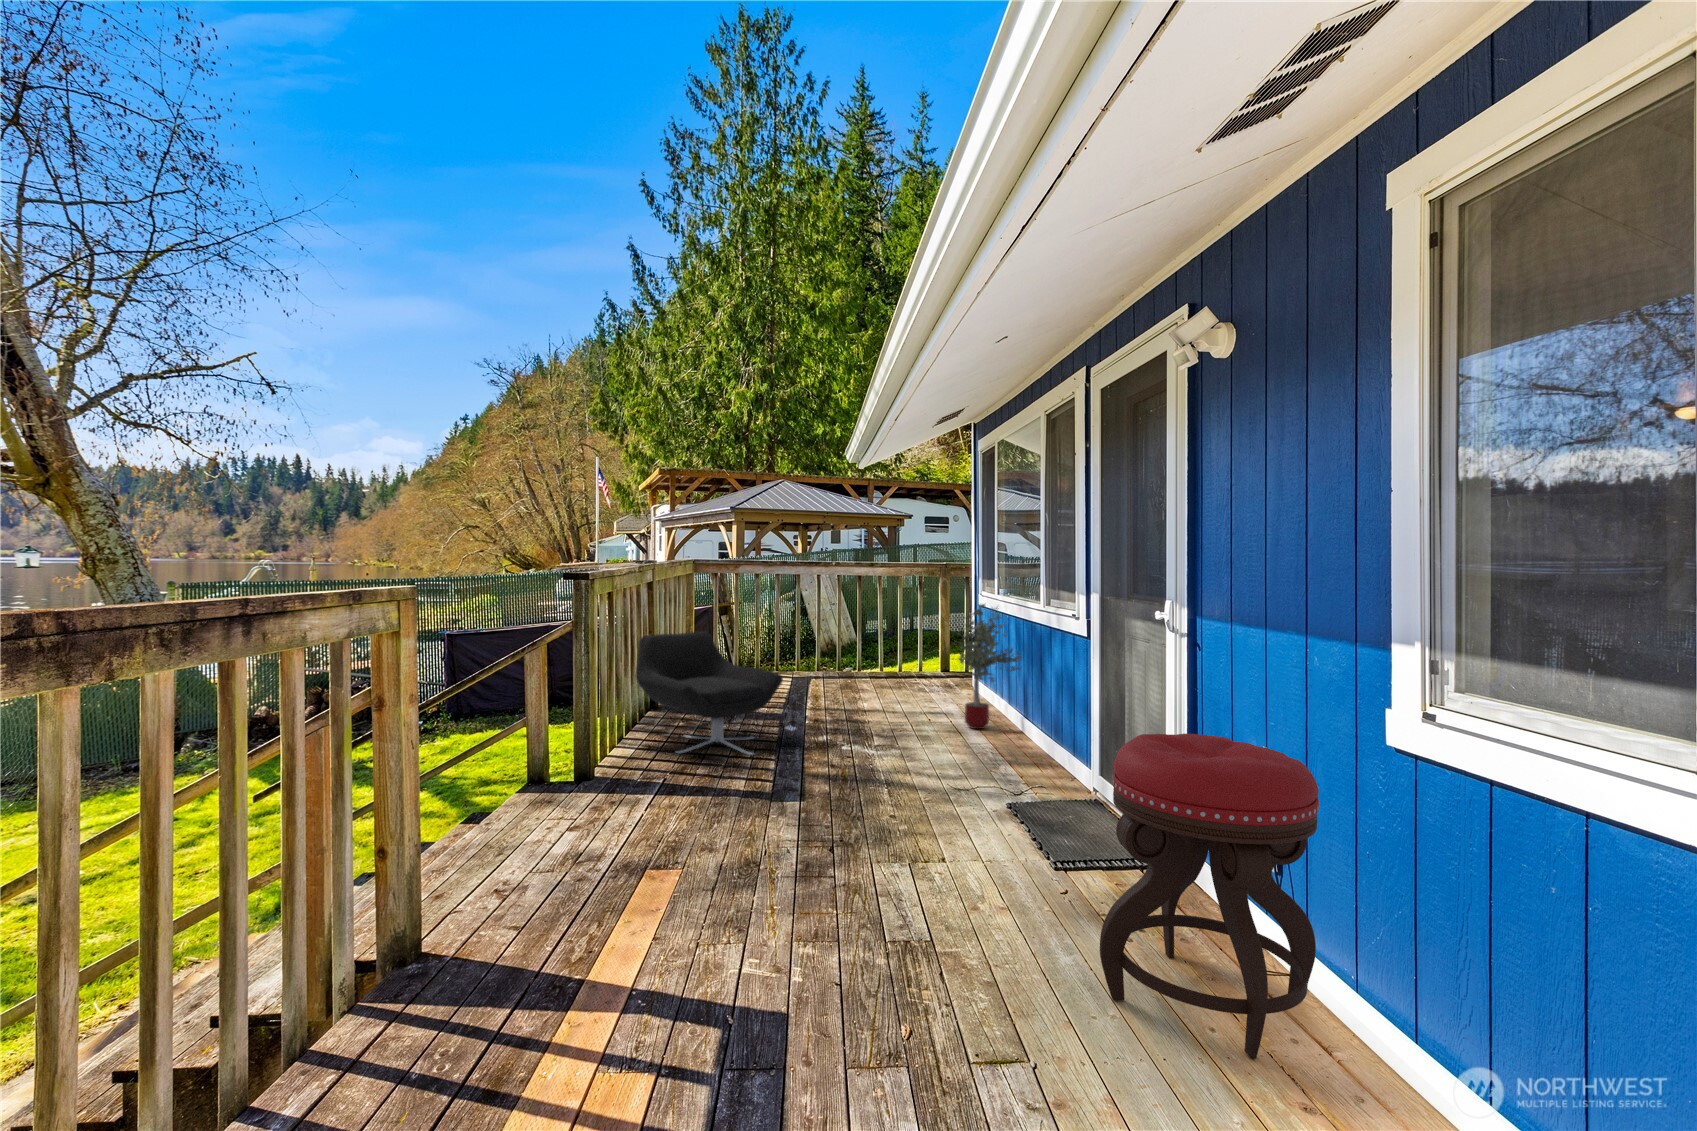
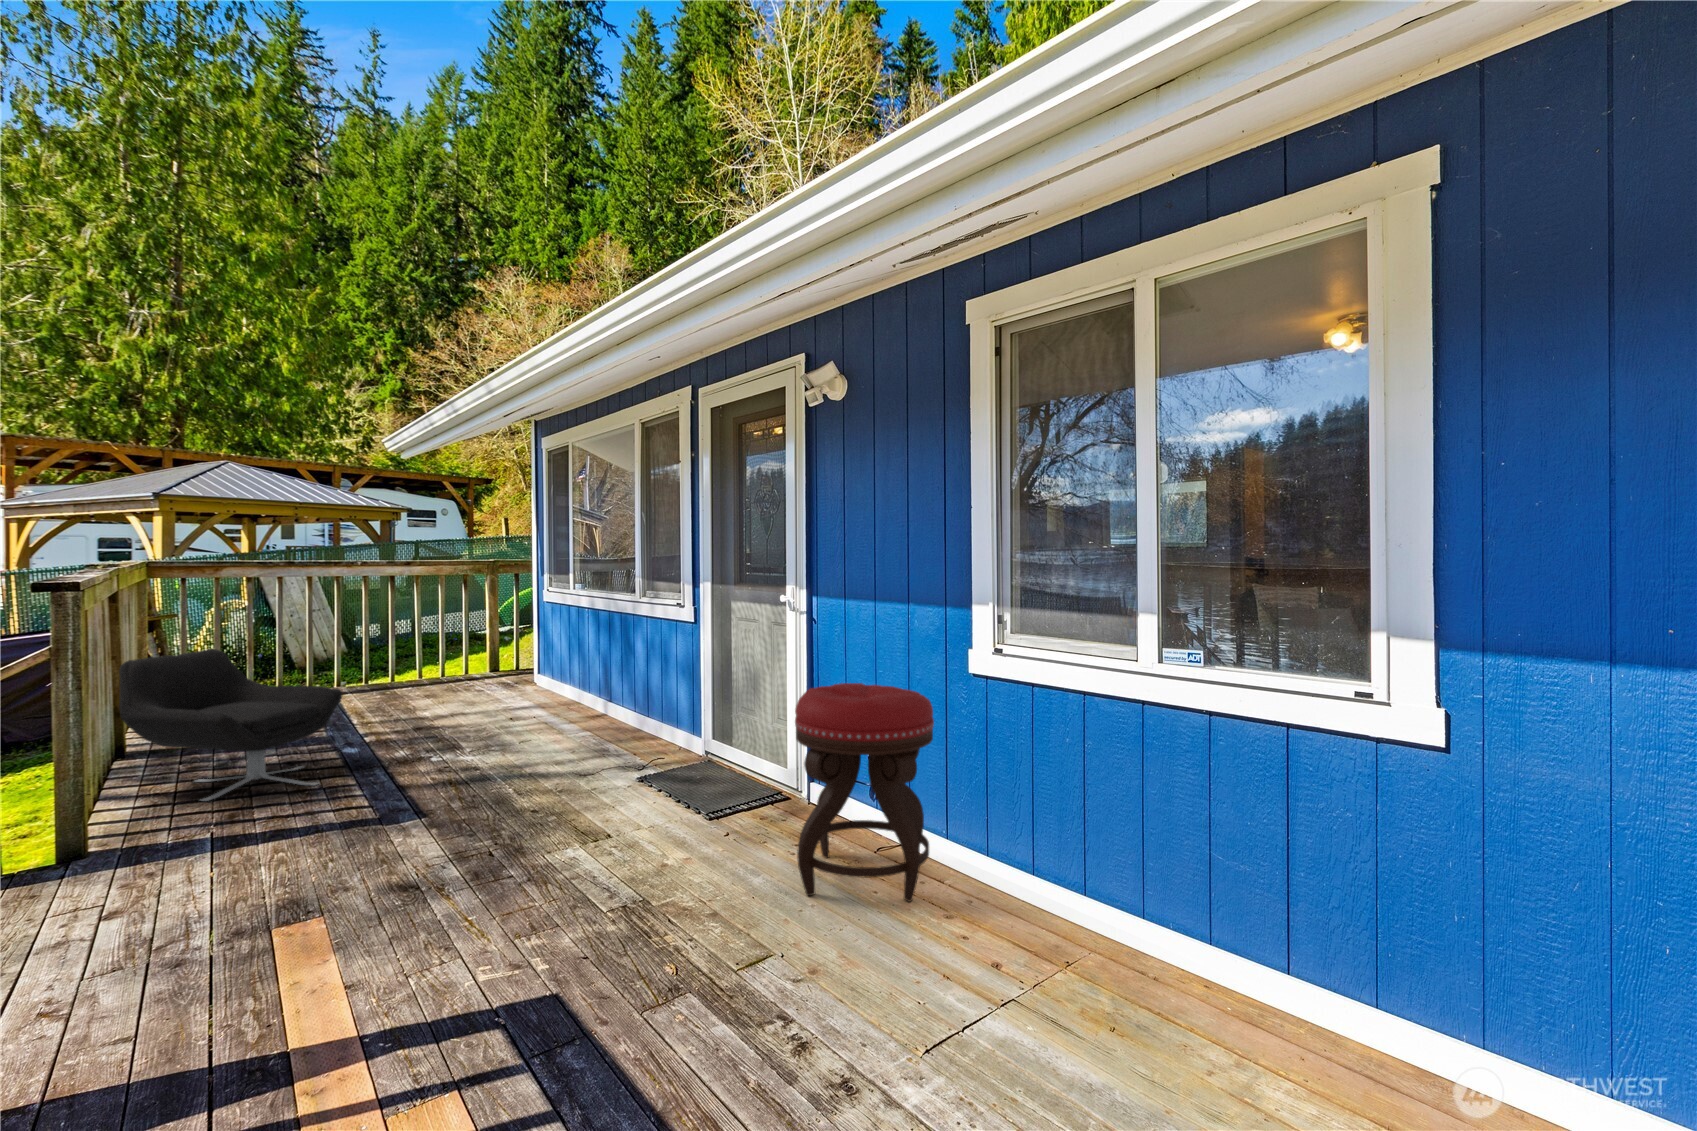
potted tree: present [958,604,1021,729] -> none [534,597,606,720]

